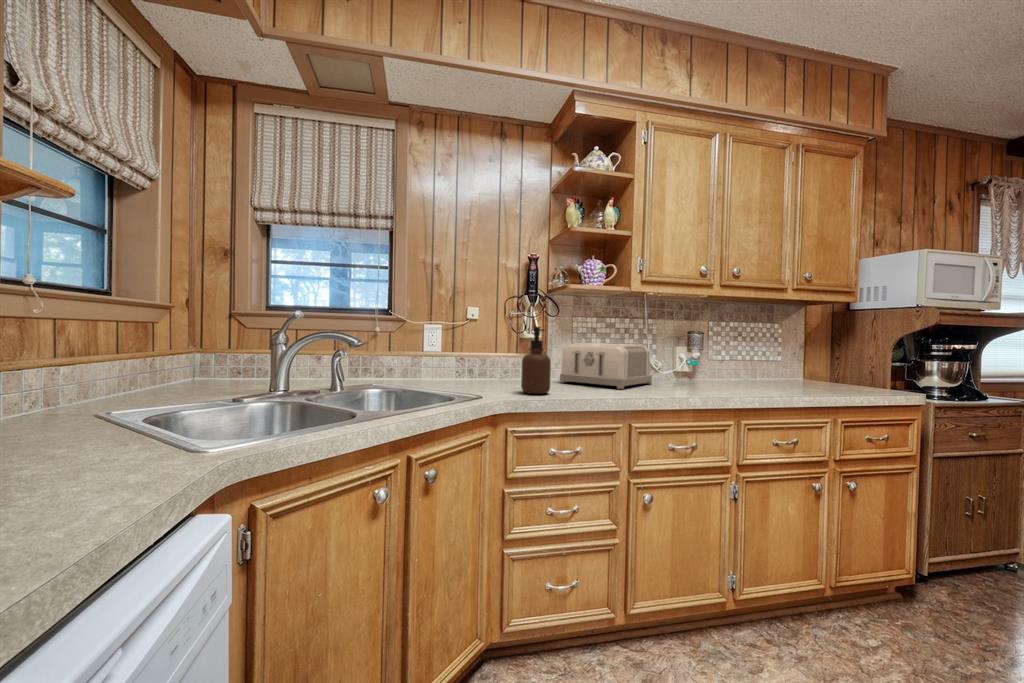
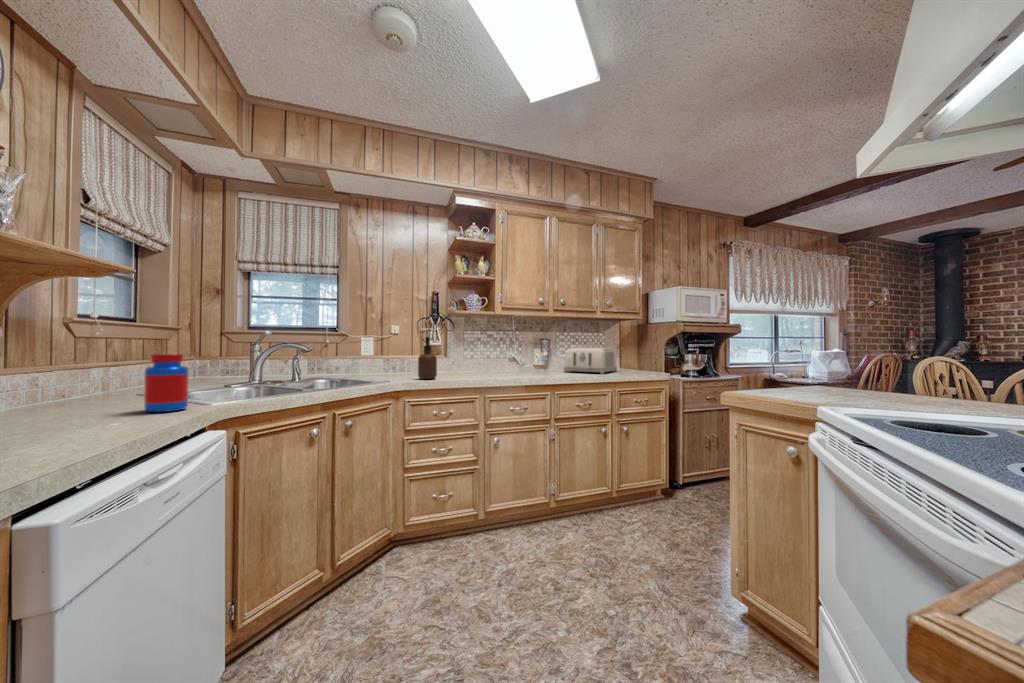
toaster: present [560,343,652,389] -> present [564,348,617,374]
jar: none [75,358,161,479] -> present [144,354,188,412]

